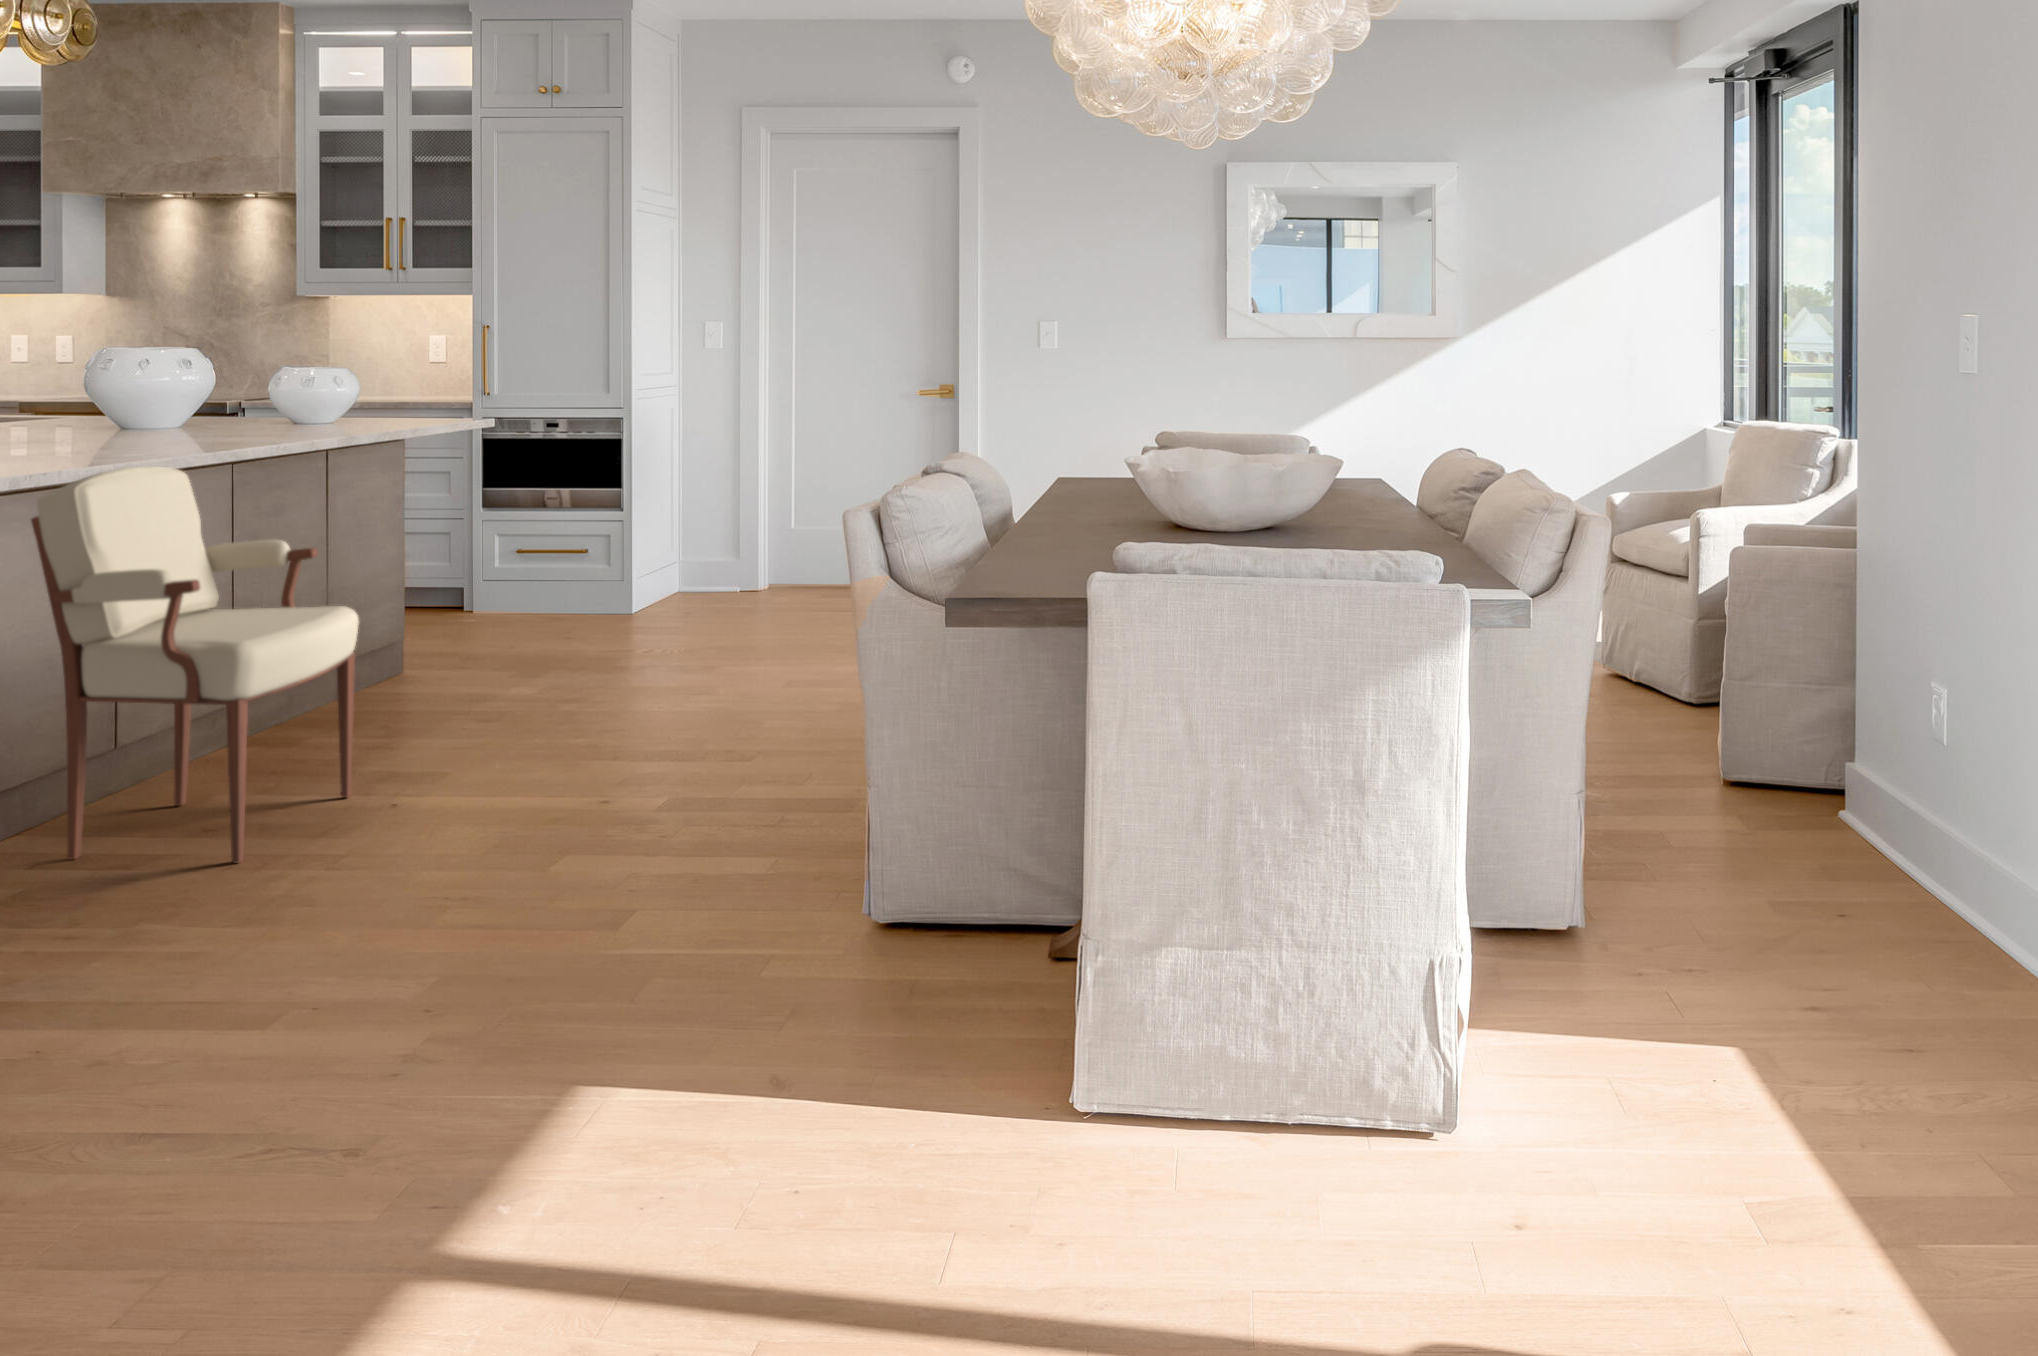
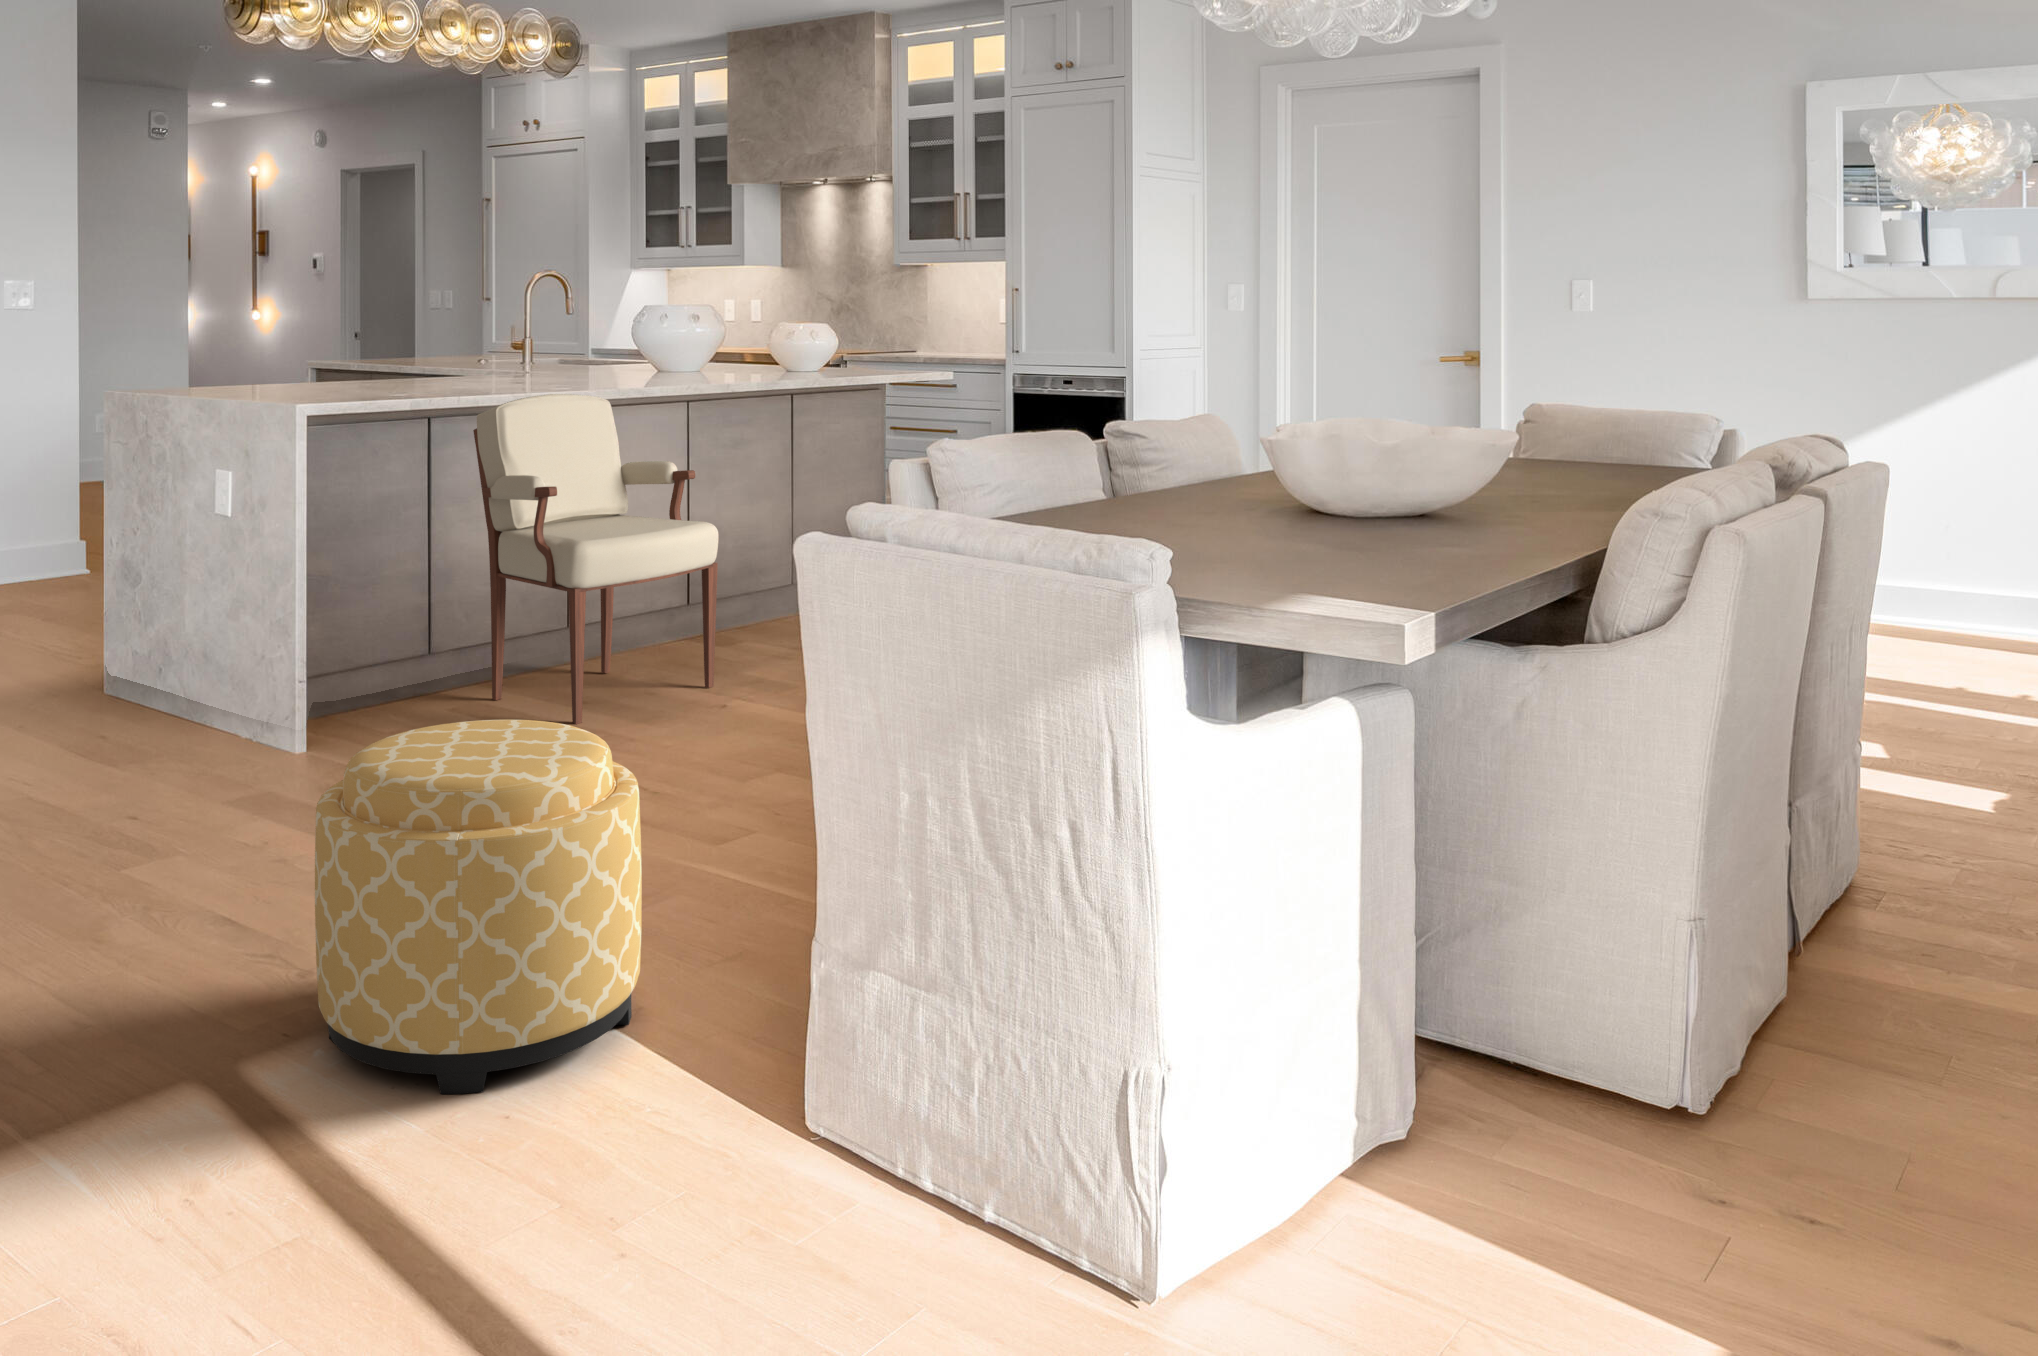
ottoman: none [458,813,813,1208] -> present [315,720,642,1094]

